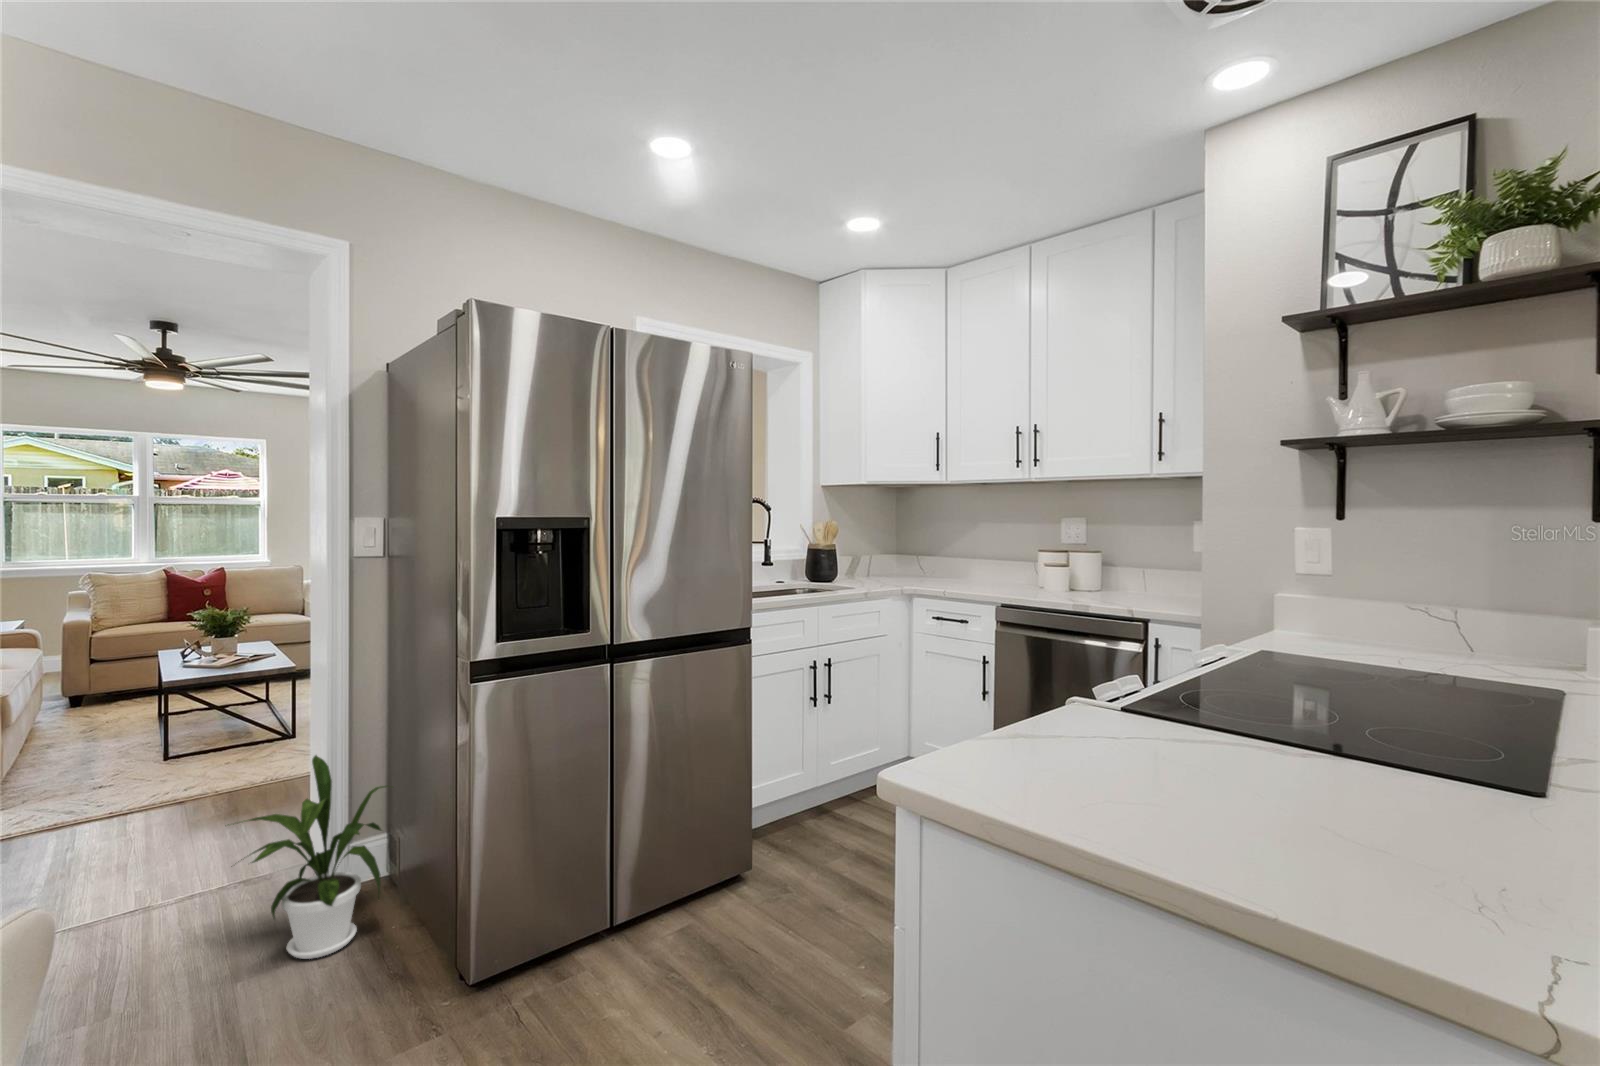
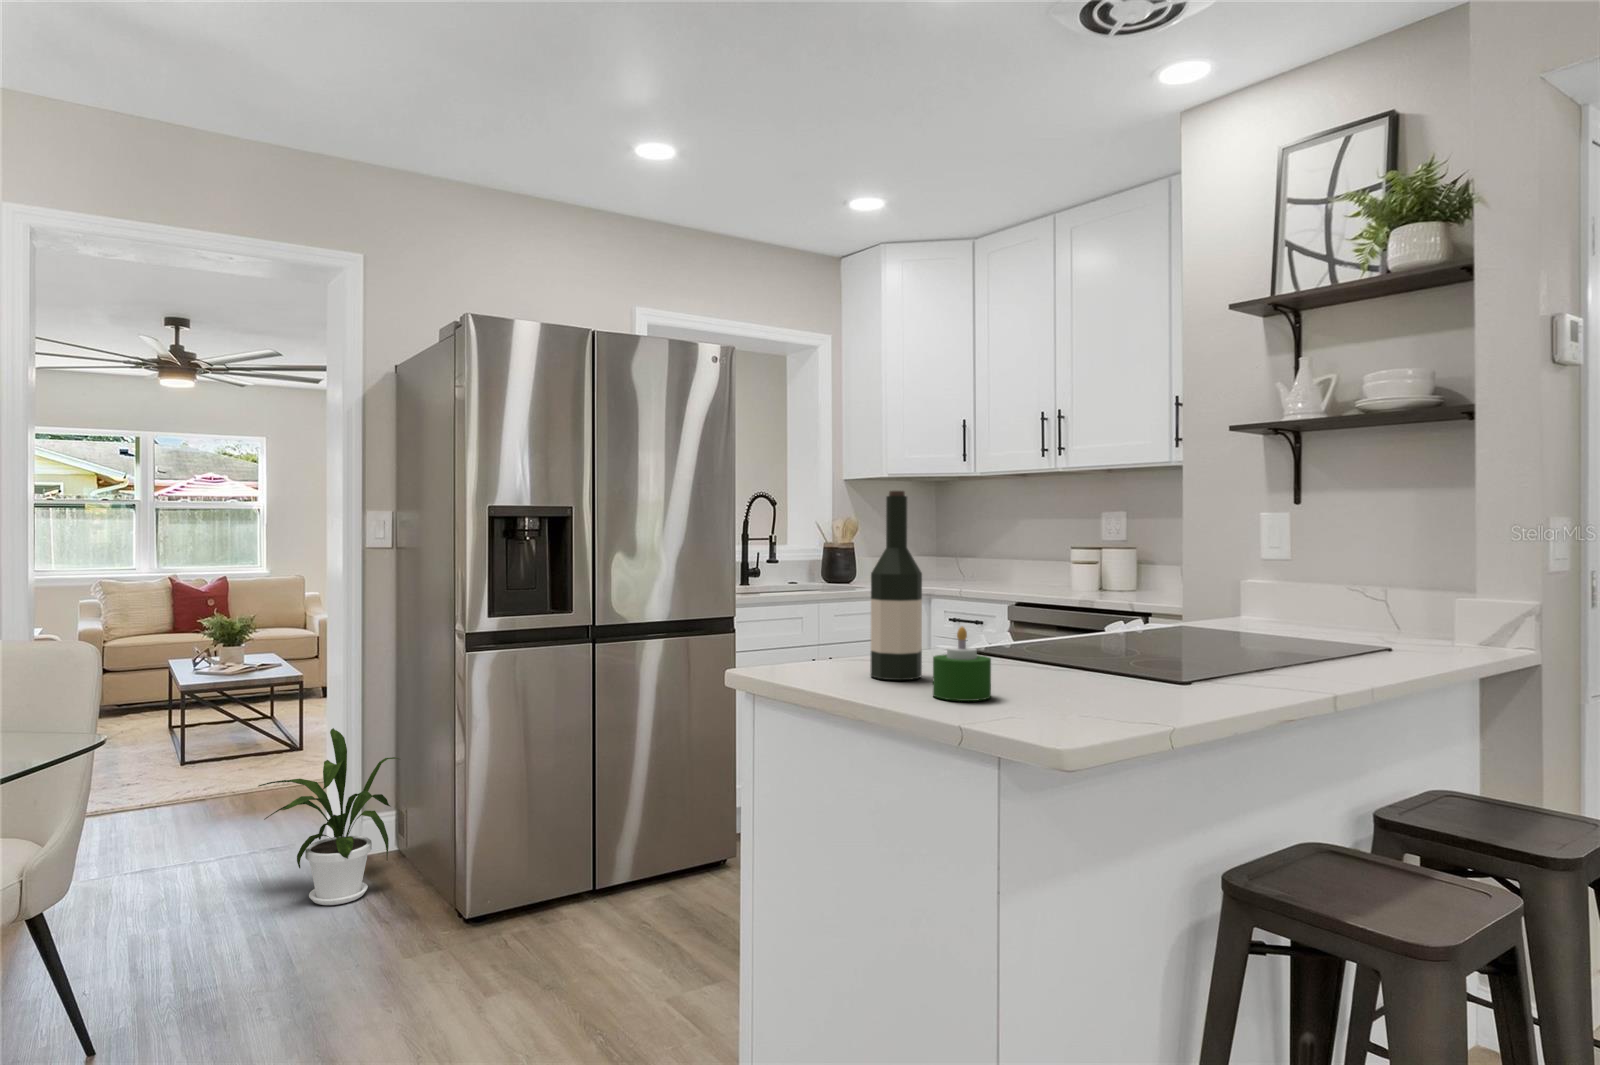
wine bottle: none [1124,525,1211,815] -> present [870,491,922,680]
candle: none [1310,759,1433,898] -> present [933,627,991,701]

